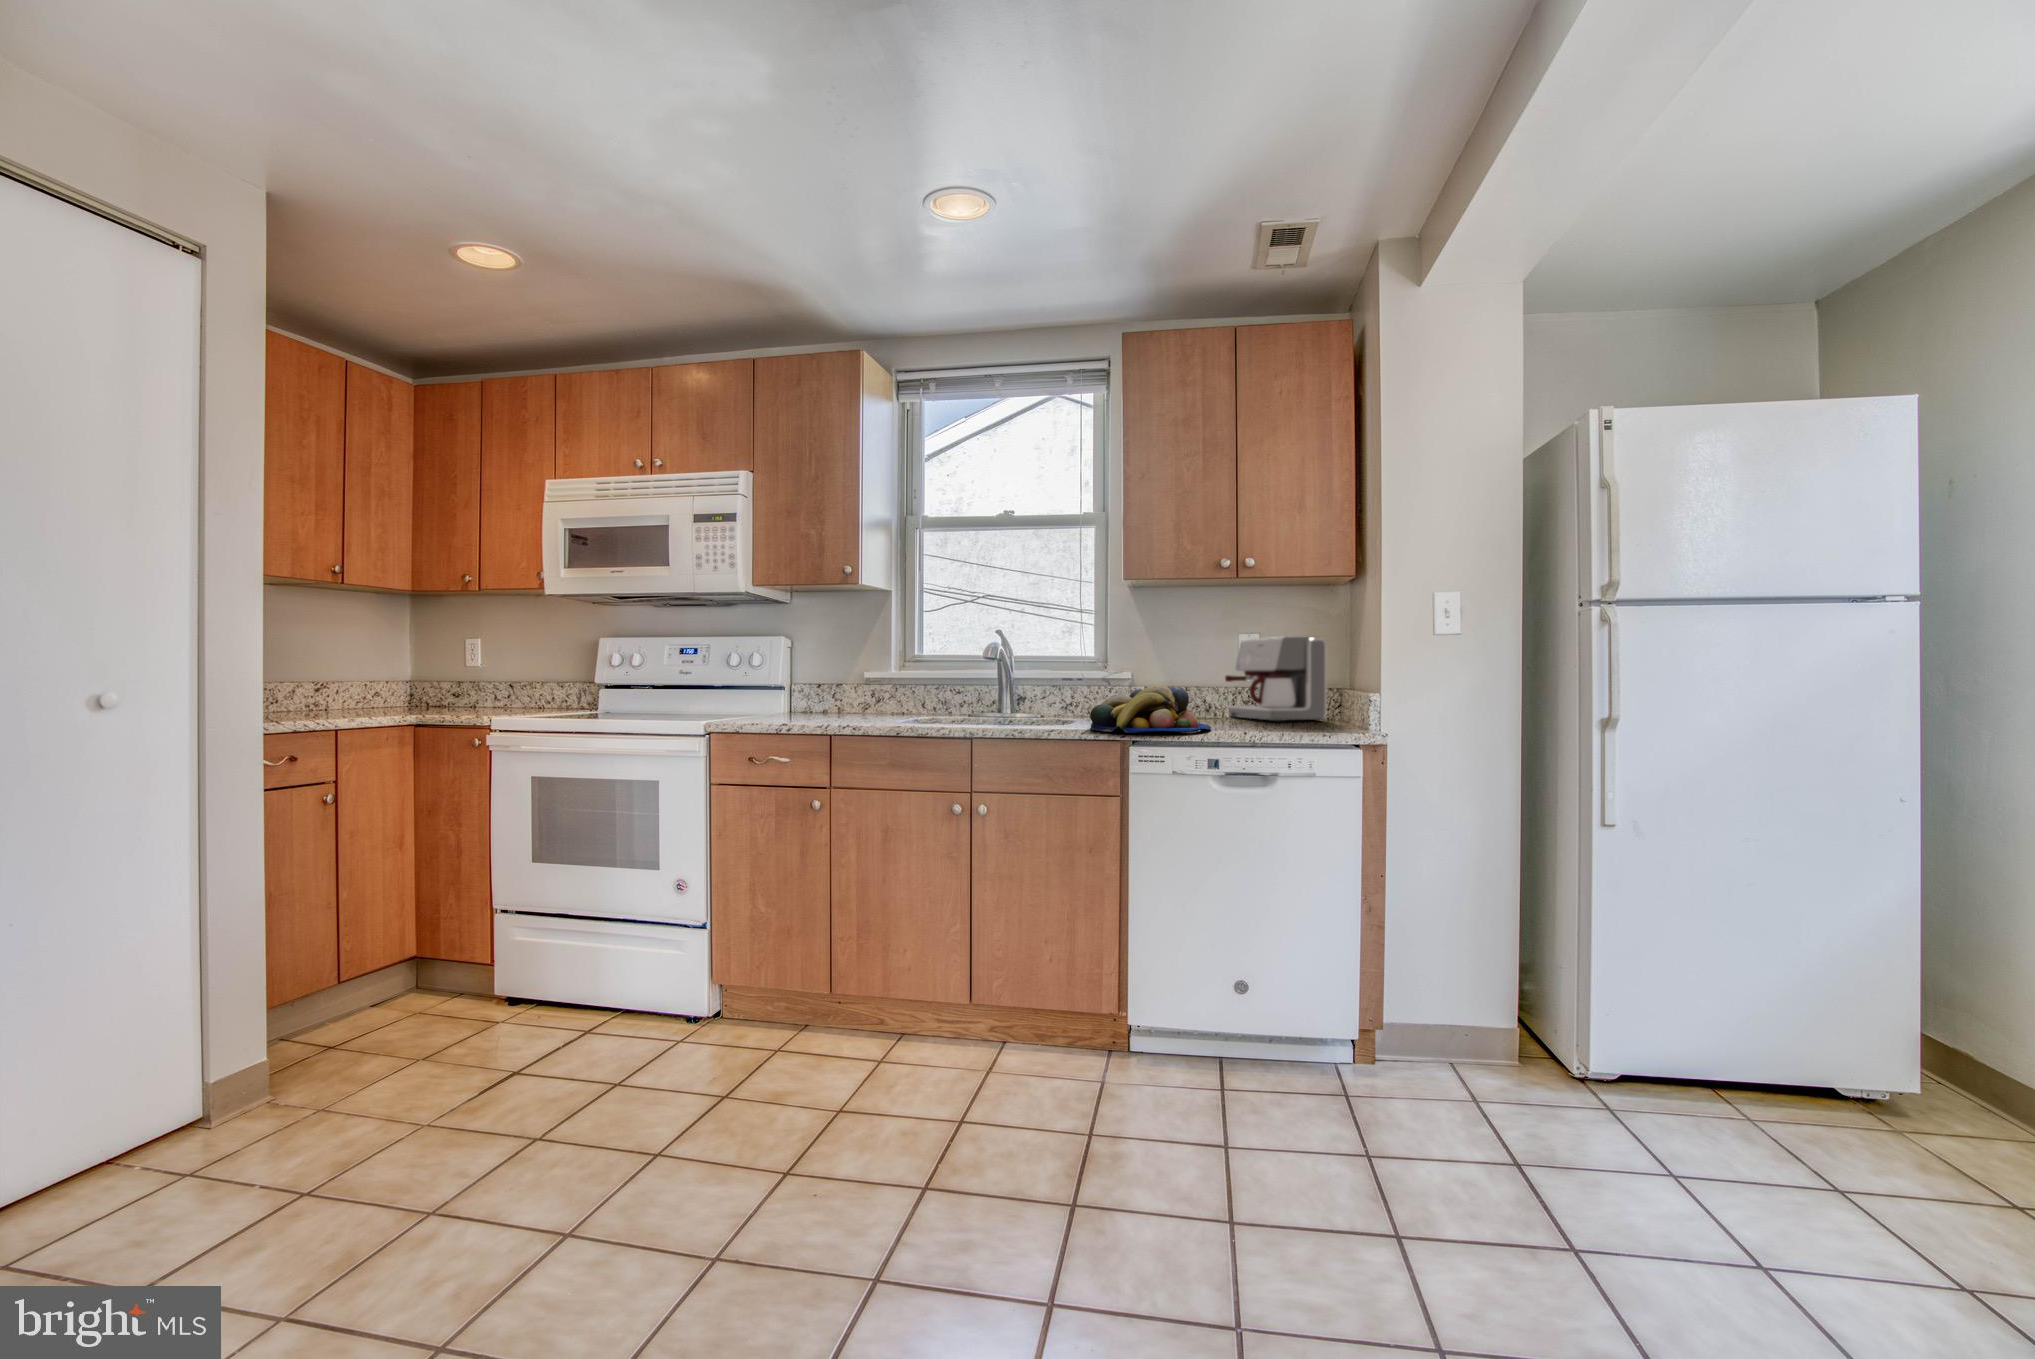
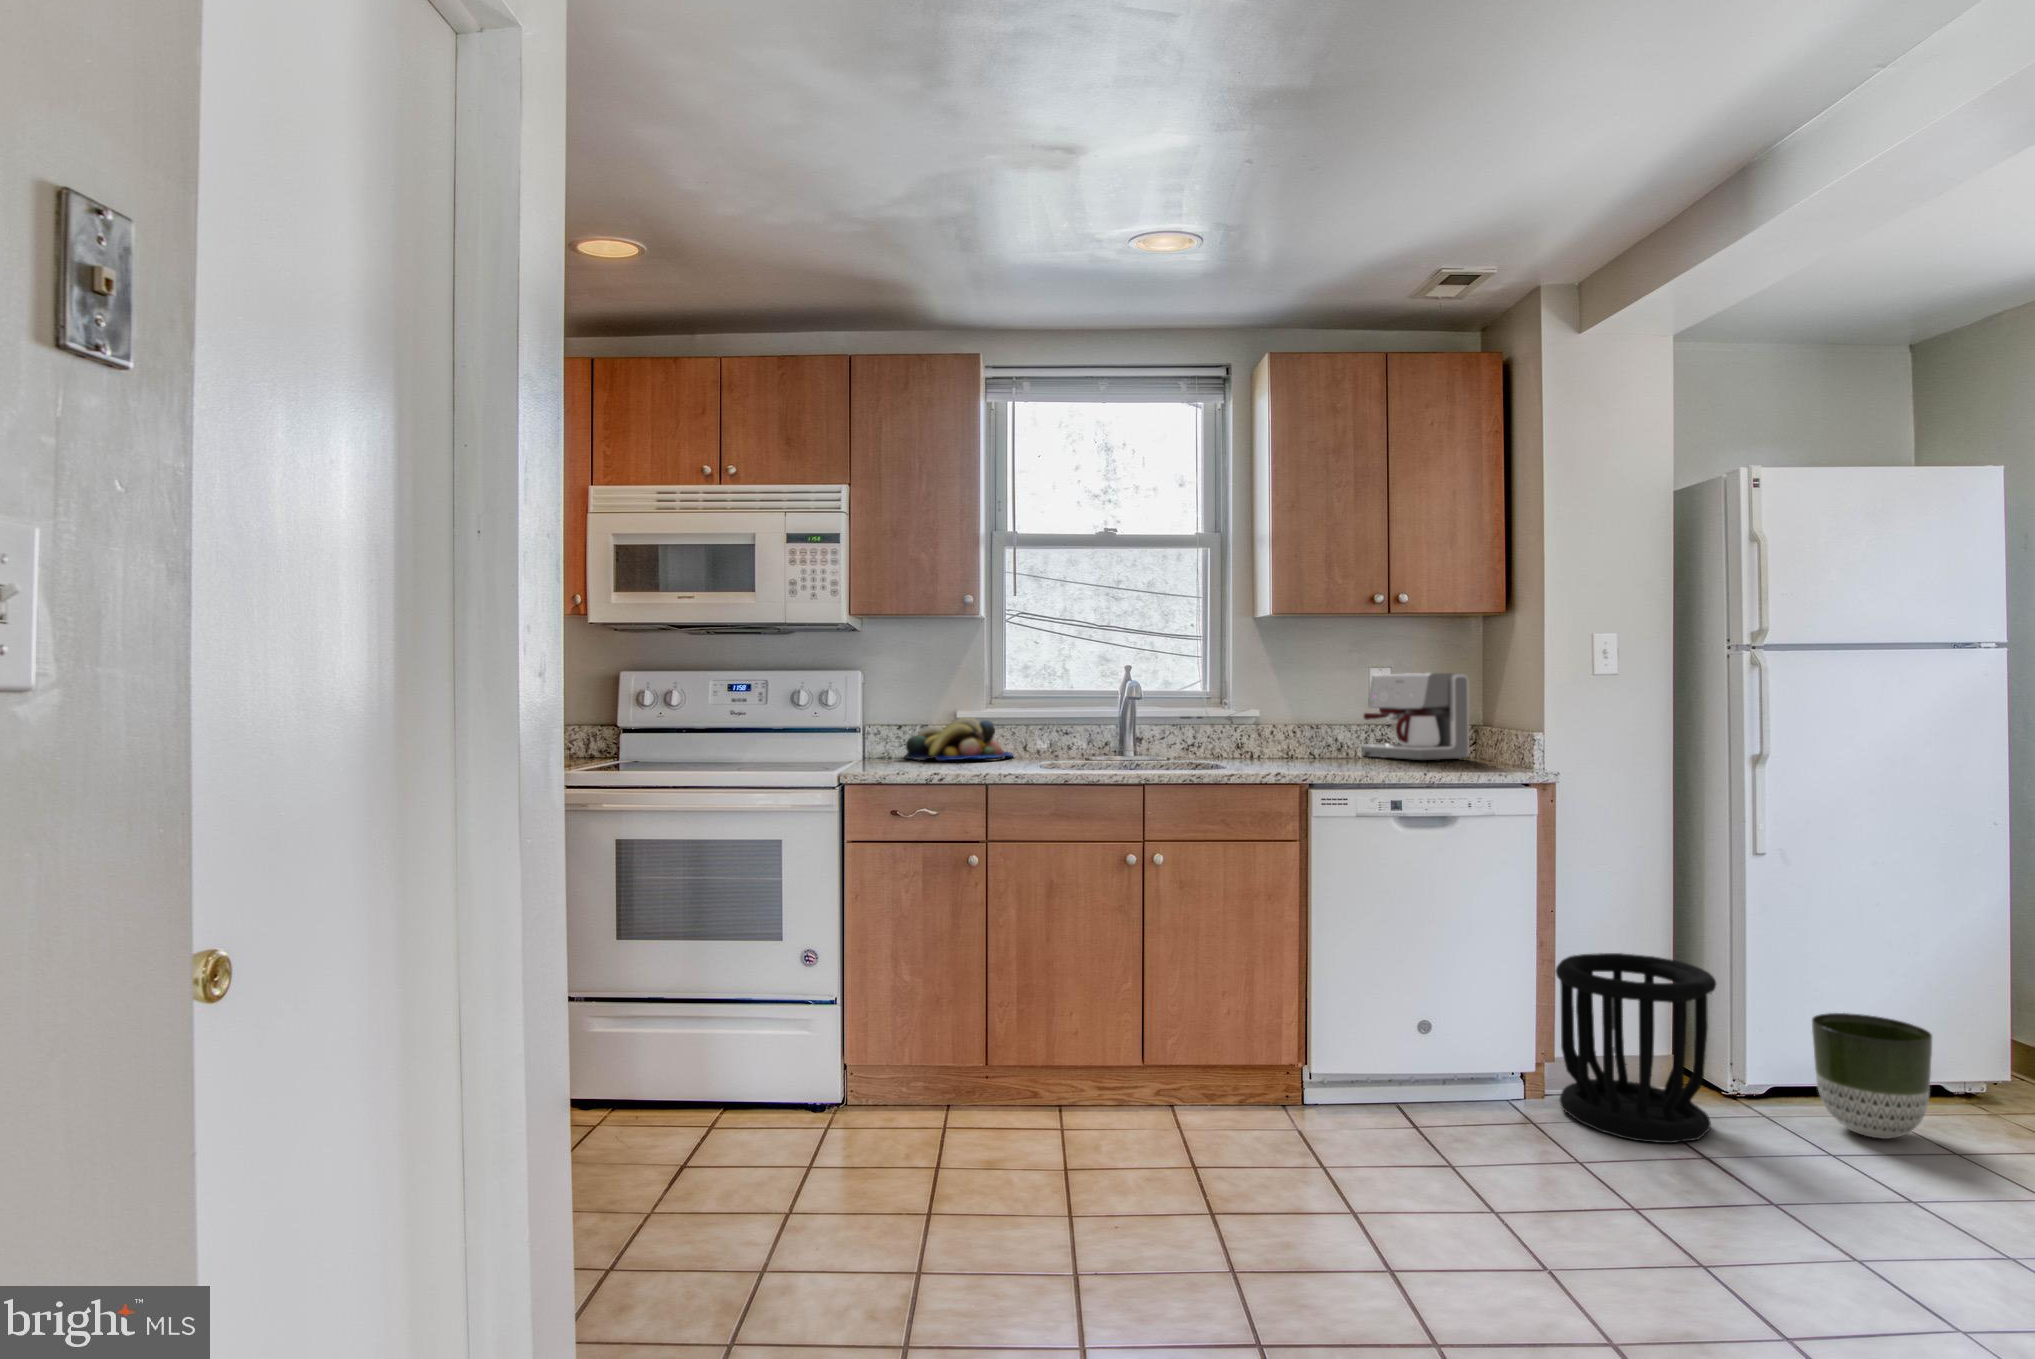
fruit bowl: present [1090,685,1211,733] -> present [905,718,1013,760]
wastebasket: none [1375,920,1541,1132] -> present [1556,953,1716,1143]
planter: none [1660,1002,1801,1152] -> present [1812,1013,1932,1139]

